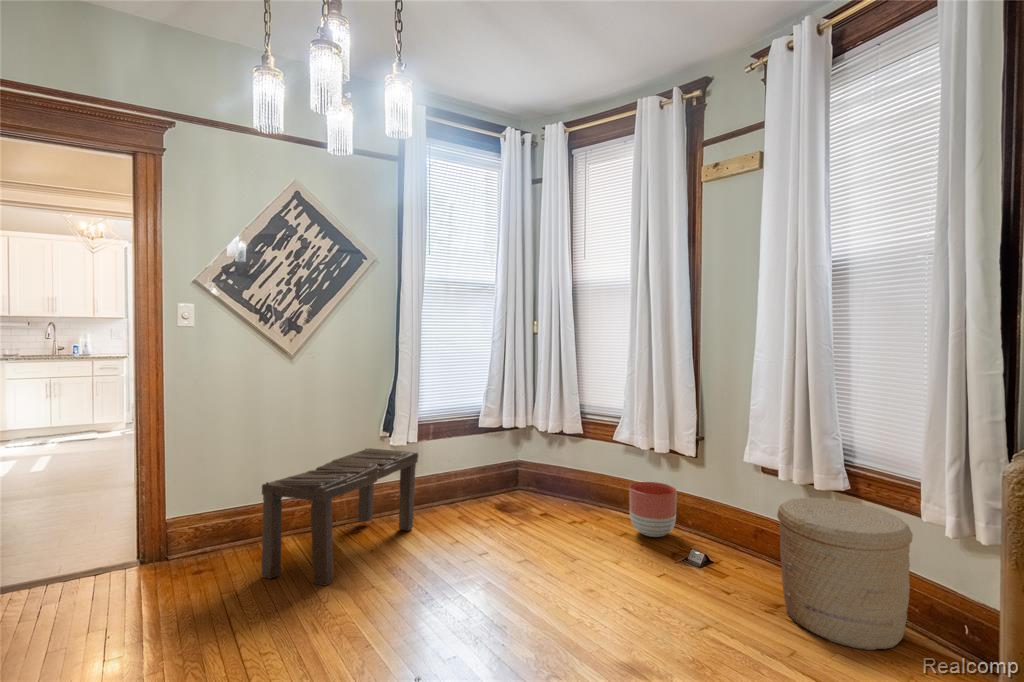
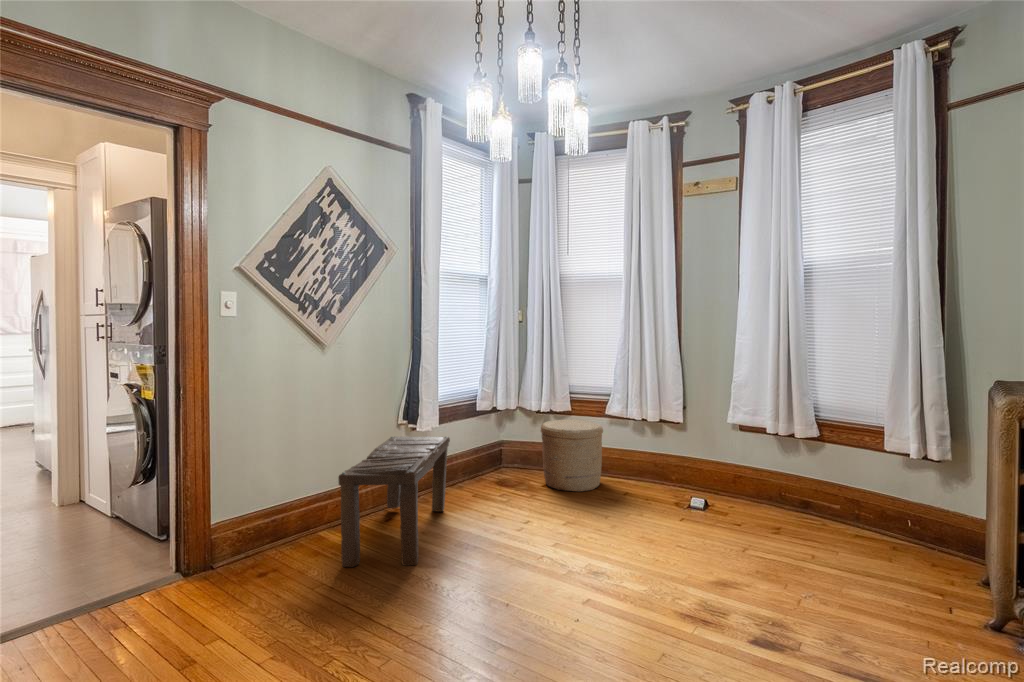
planter: present [629,482,677,537] -> none [629,449,668,494]
woven basket: present [777,498,913,650] -> present [541,420,603,492]

